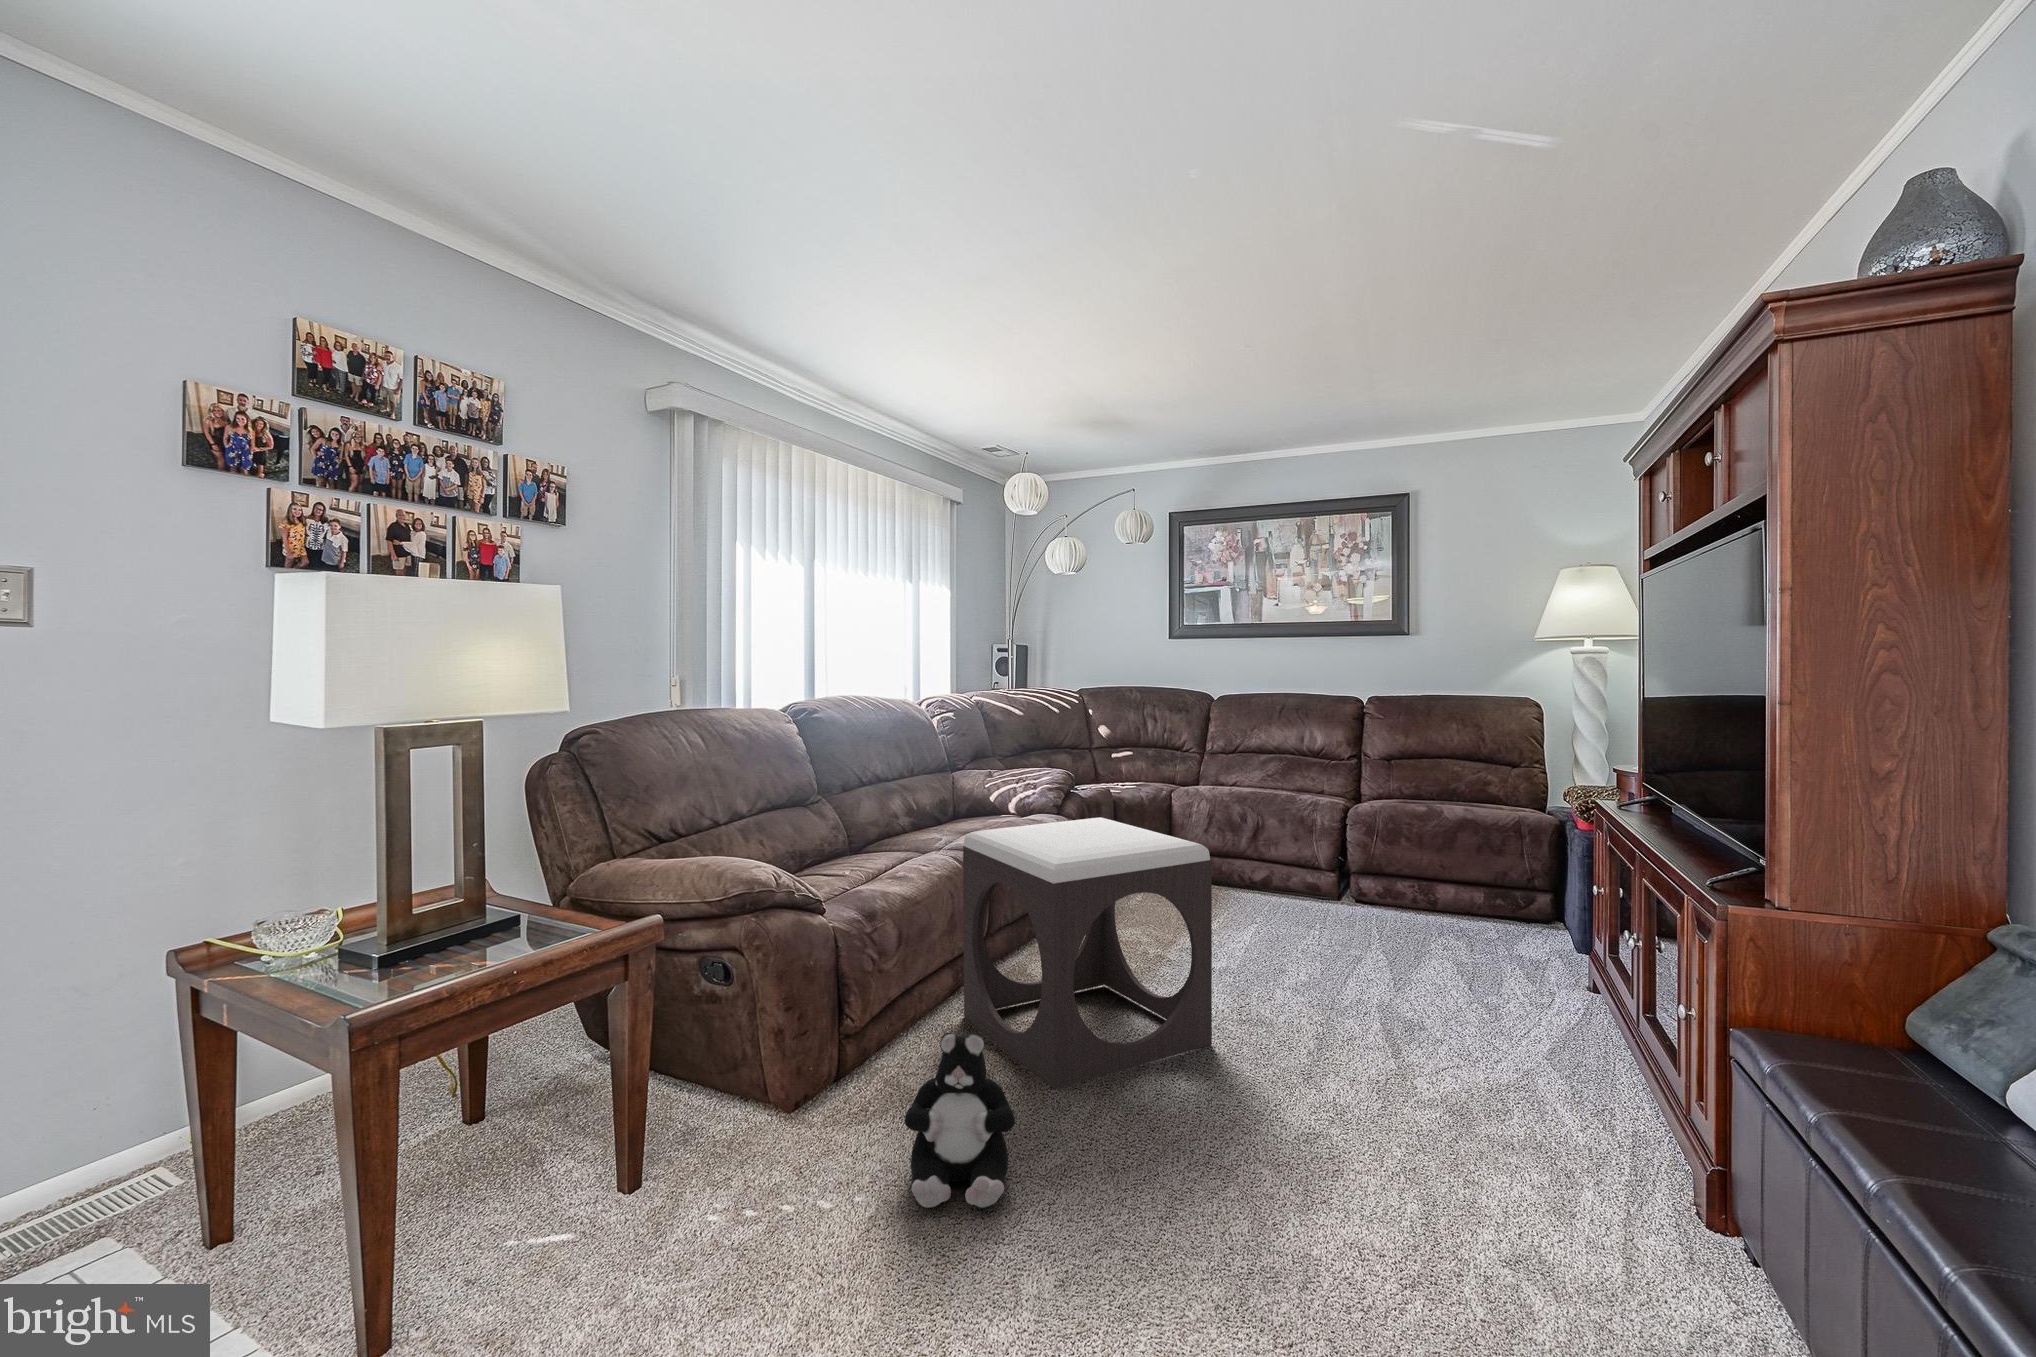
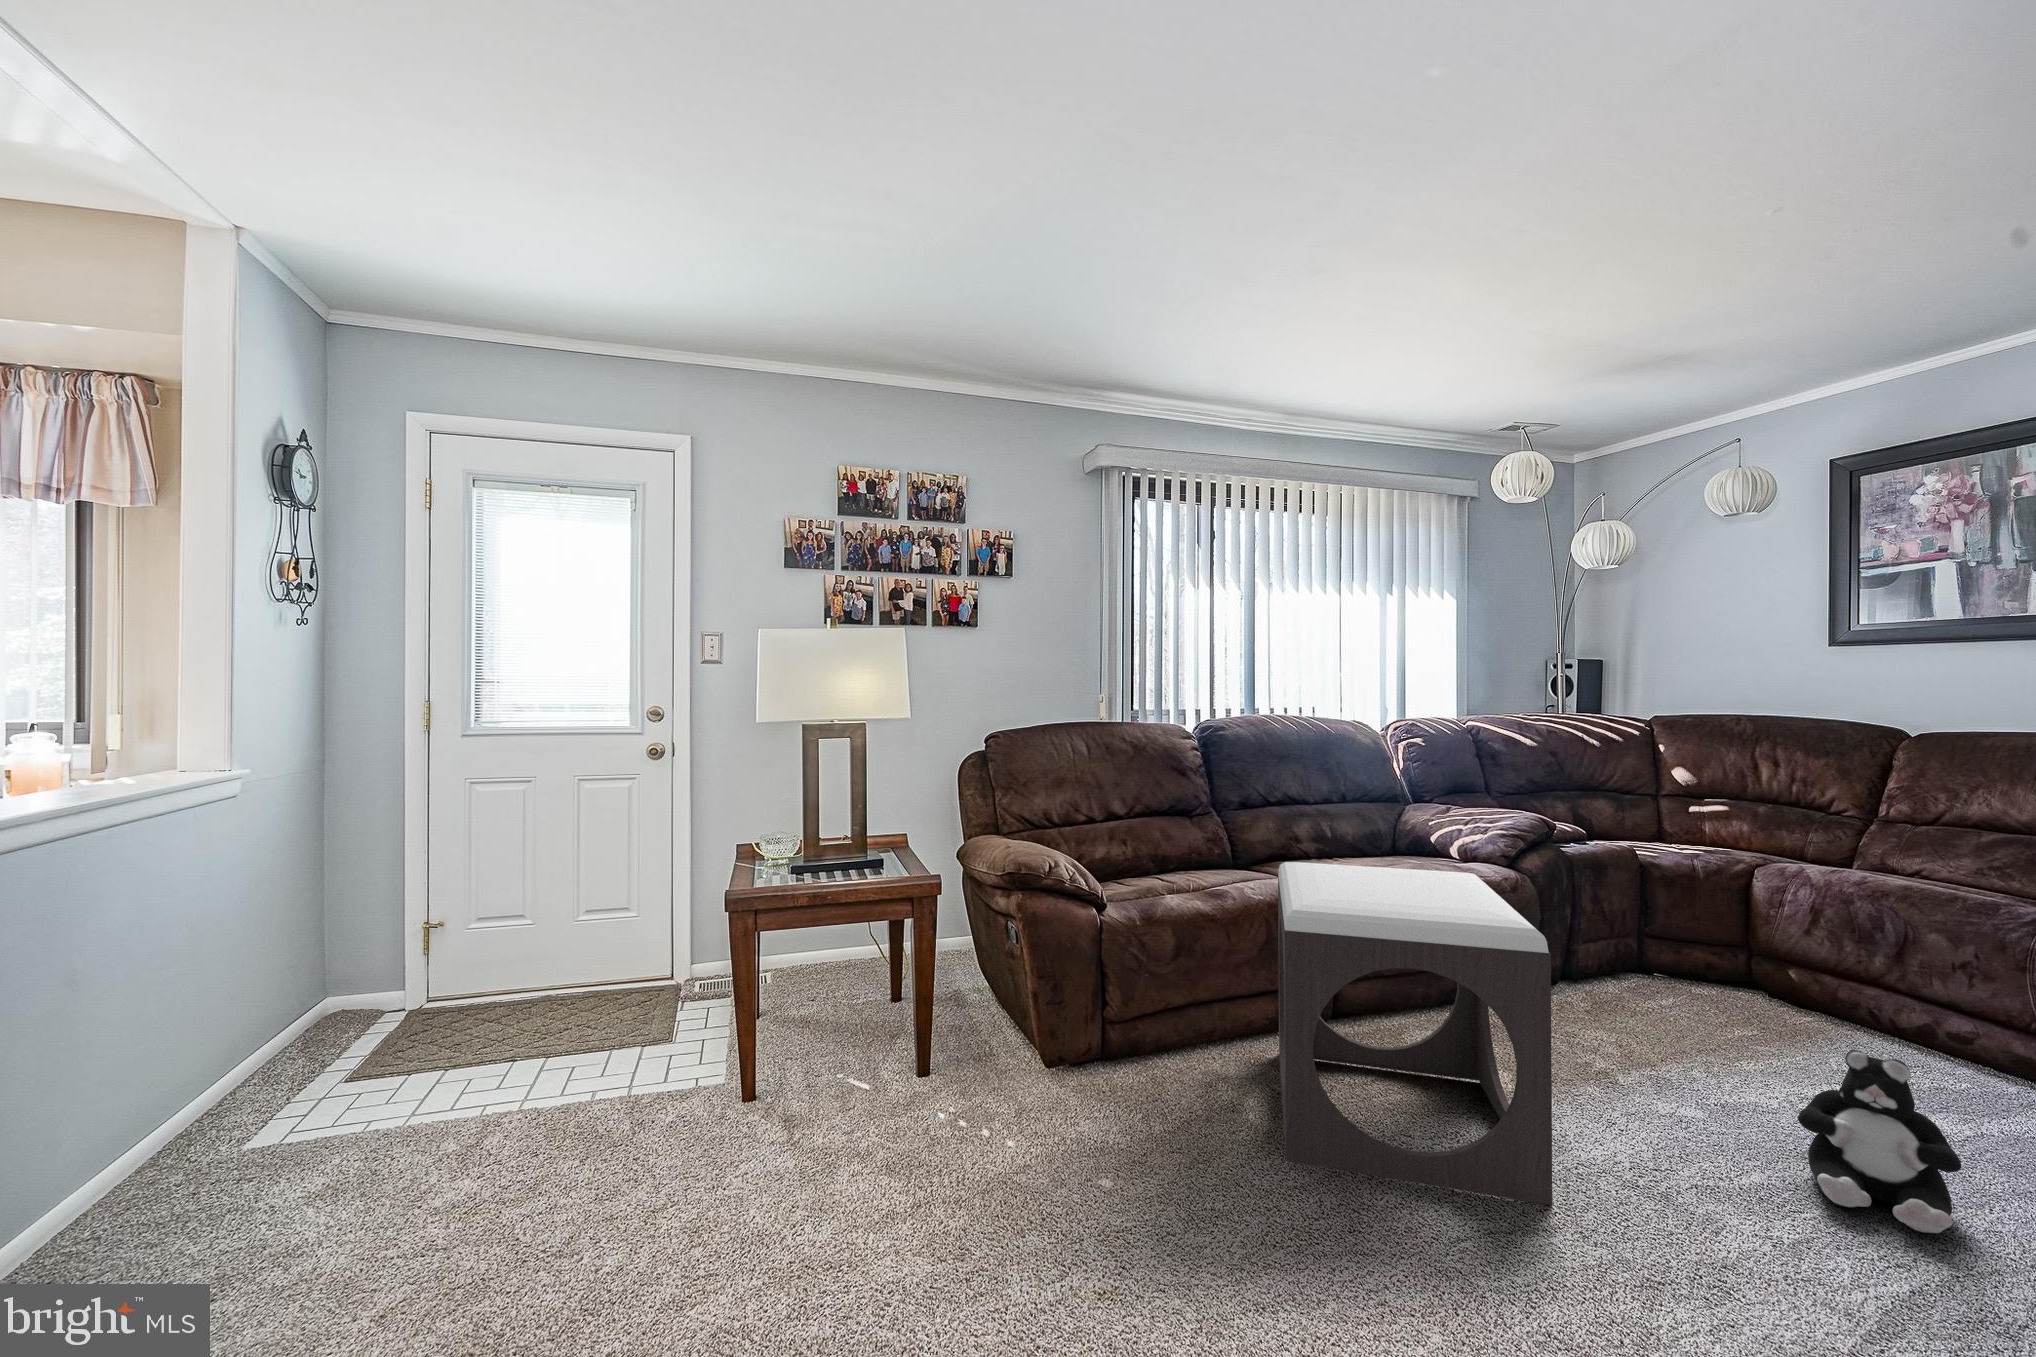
plush toy: present [904,1032,1015,1208] -> present [1798,1050,1961,1233]

